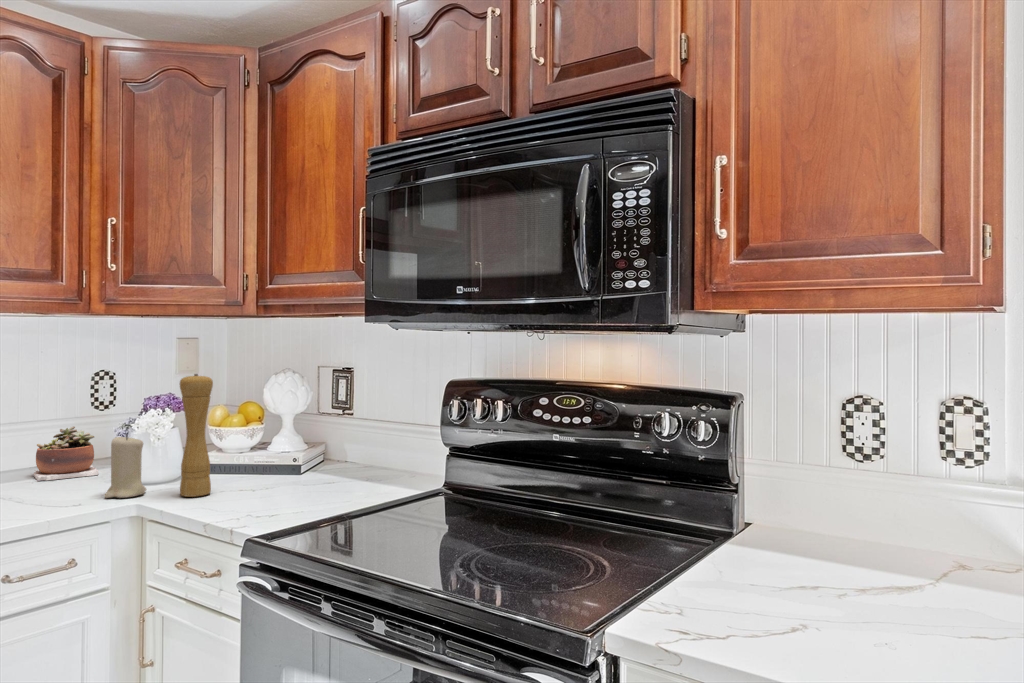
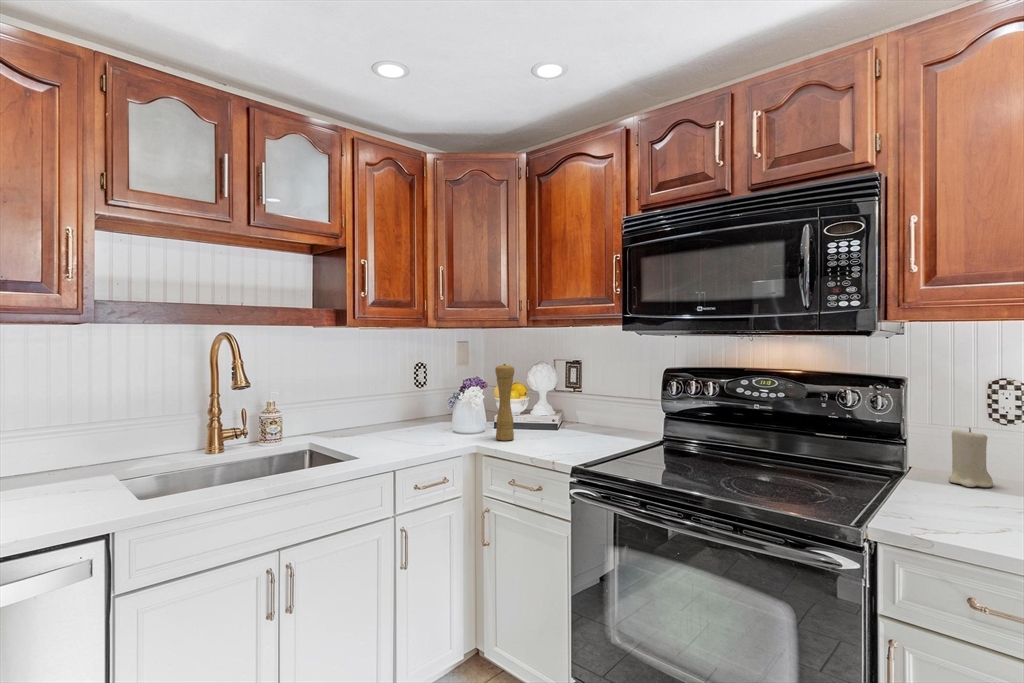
succulent plant: present [33,426,99,481] -> none [392,397,431,429]
candle: present [104,435,146,498] -> present [948,428,993,487]

